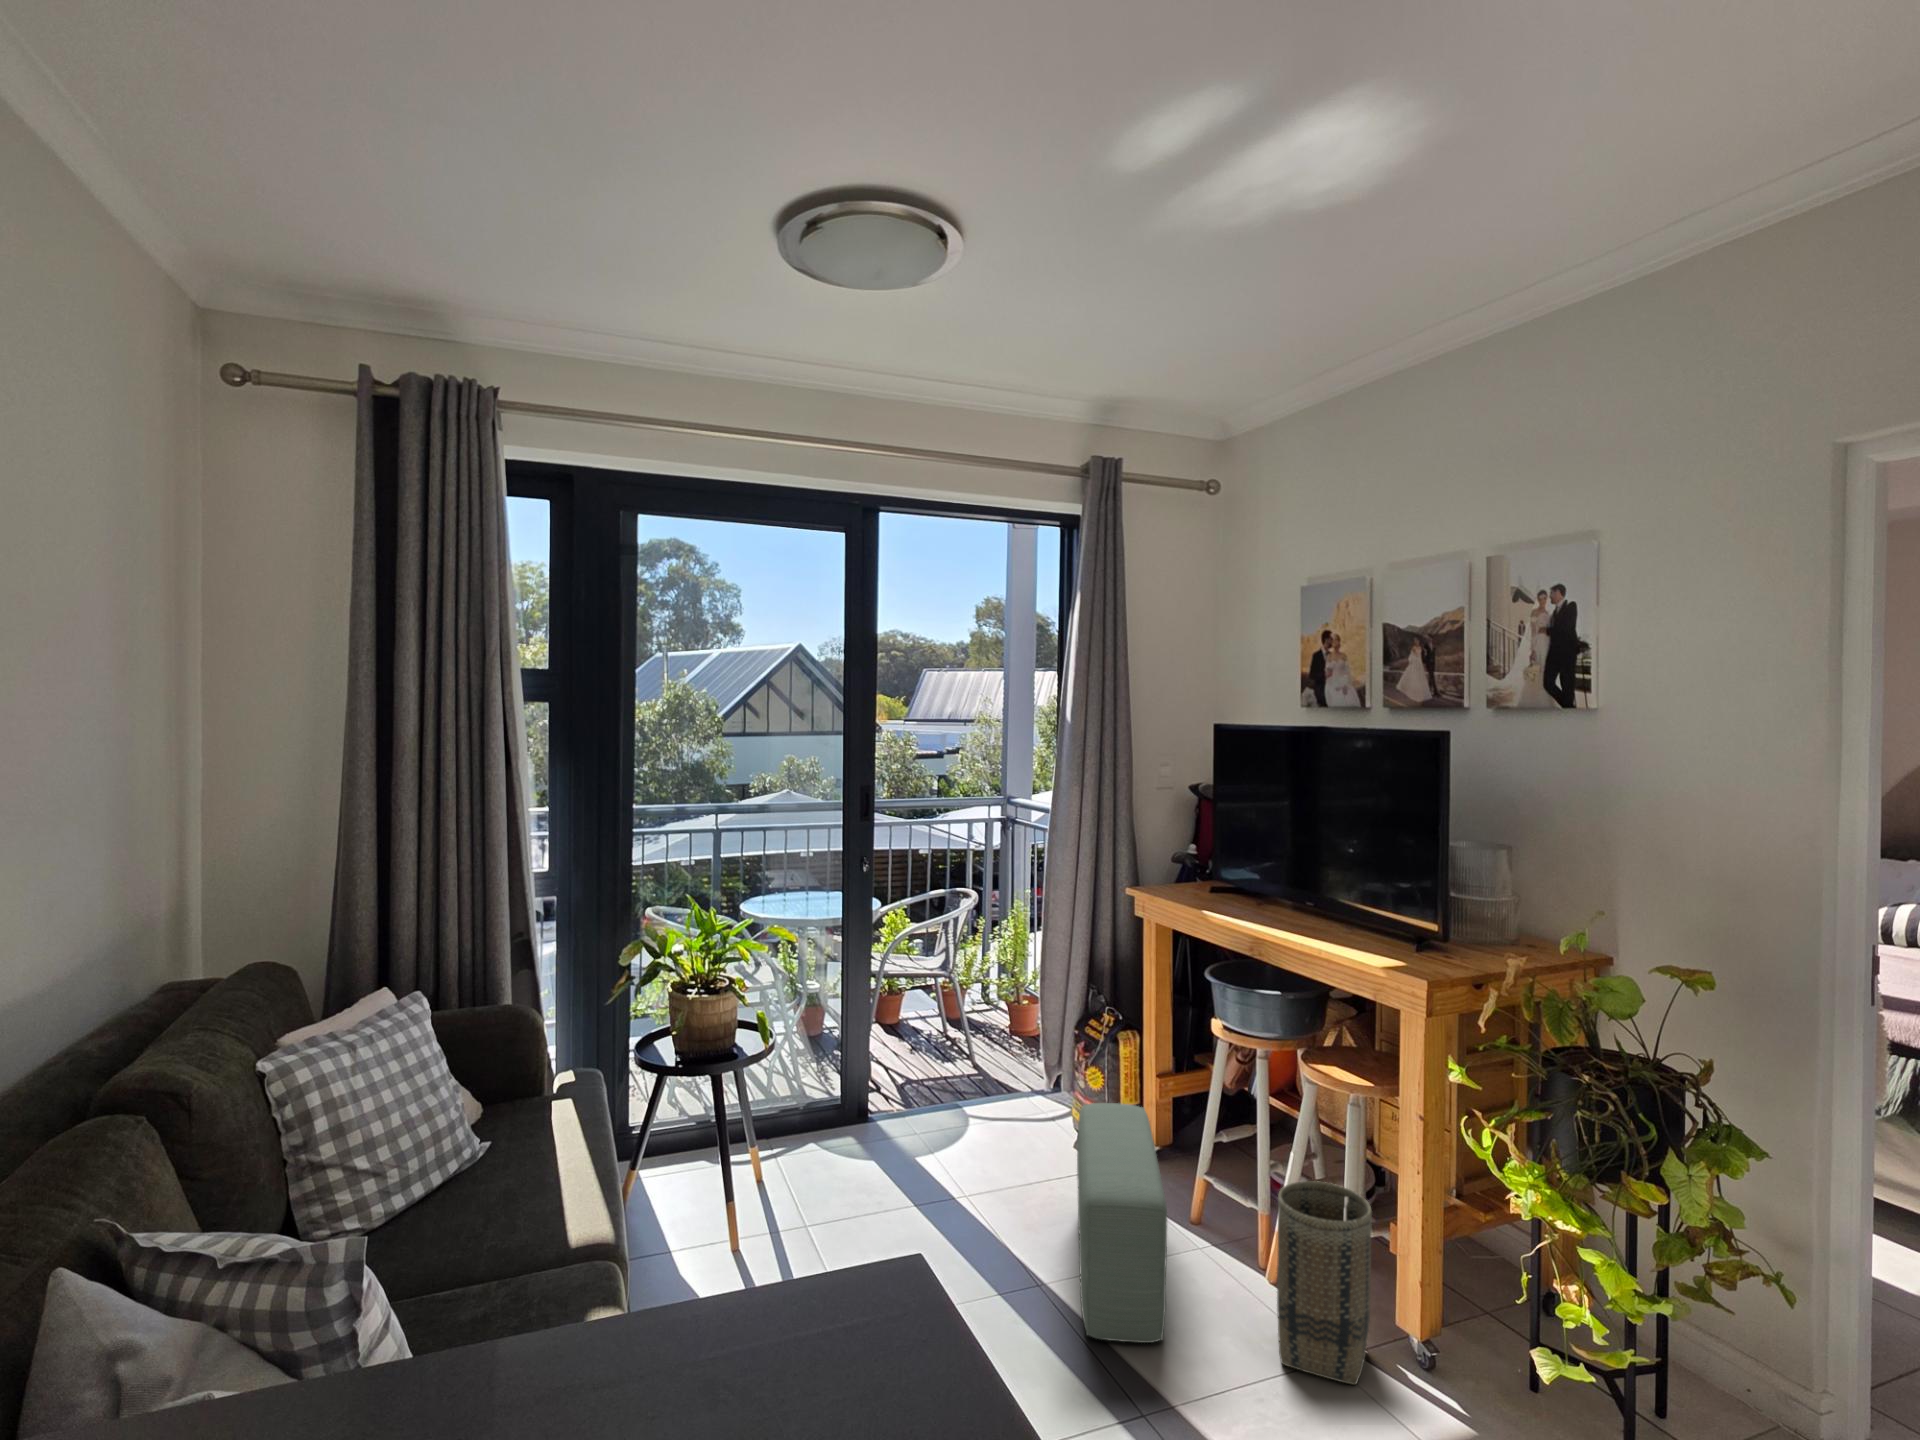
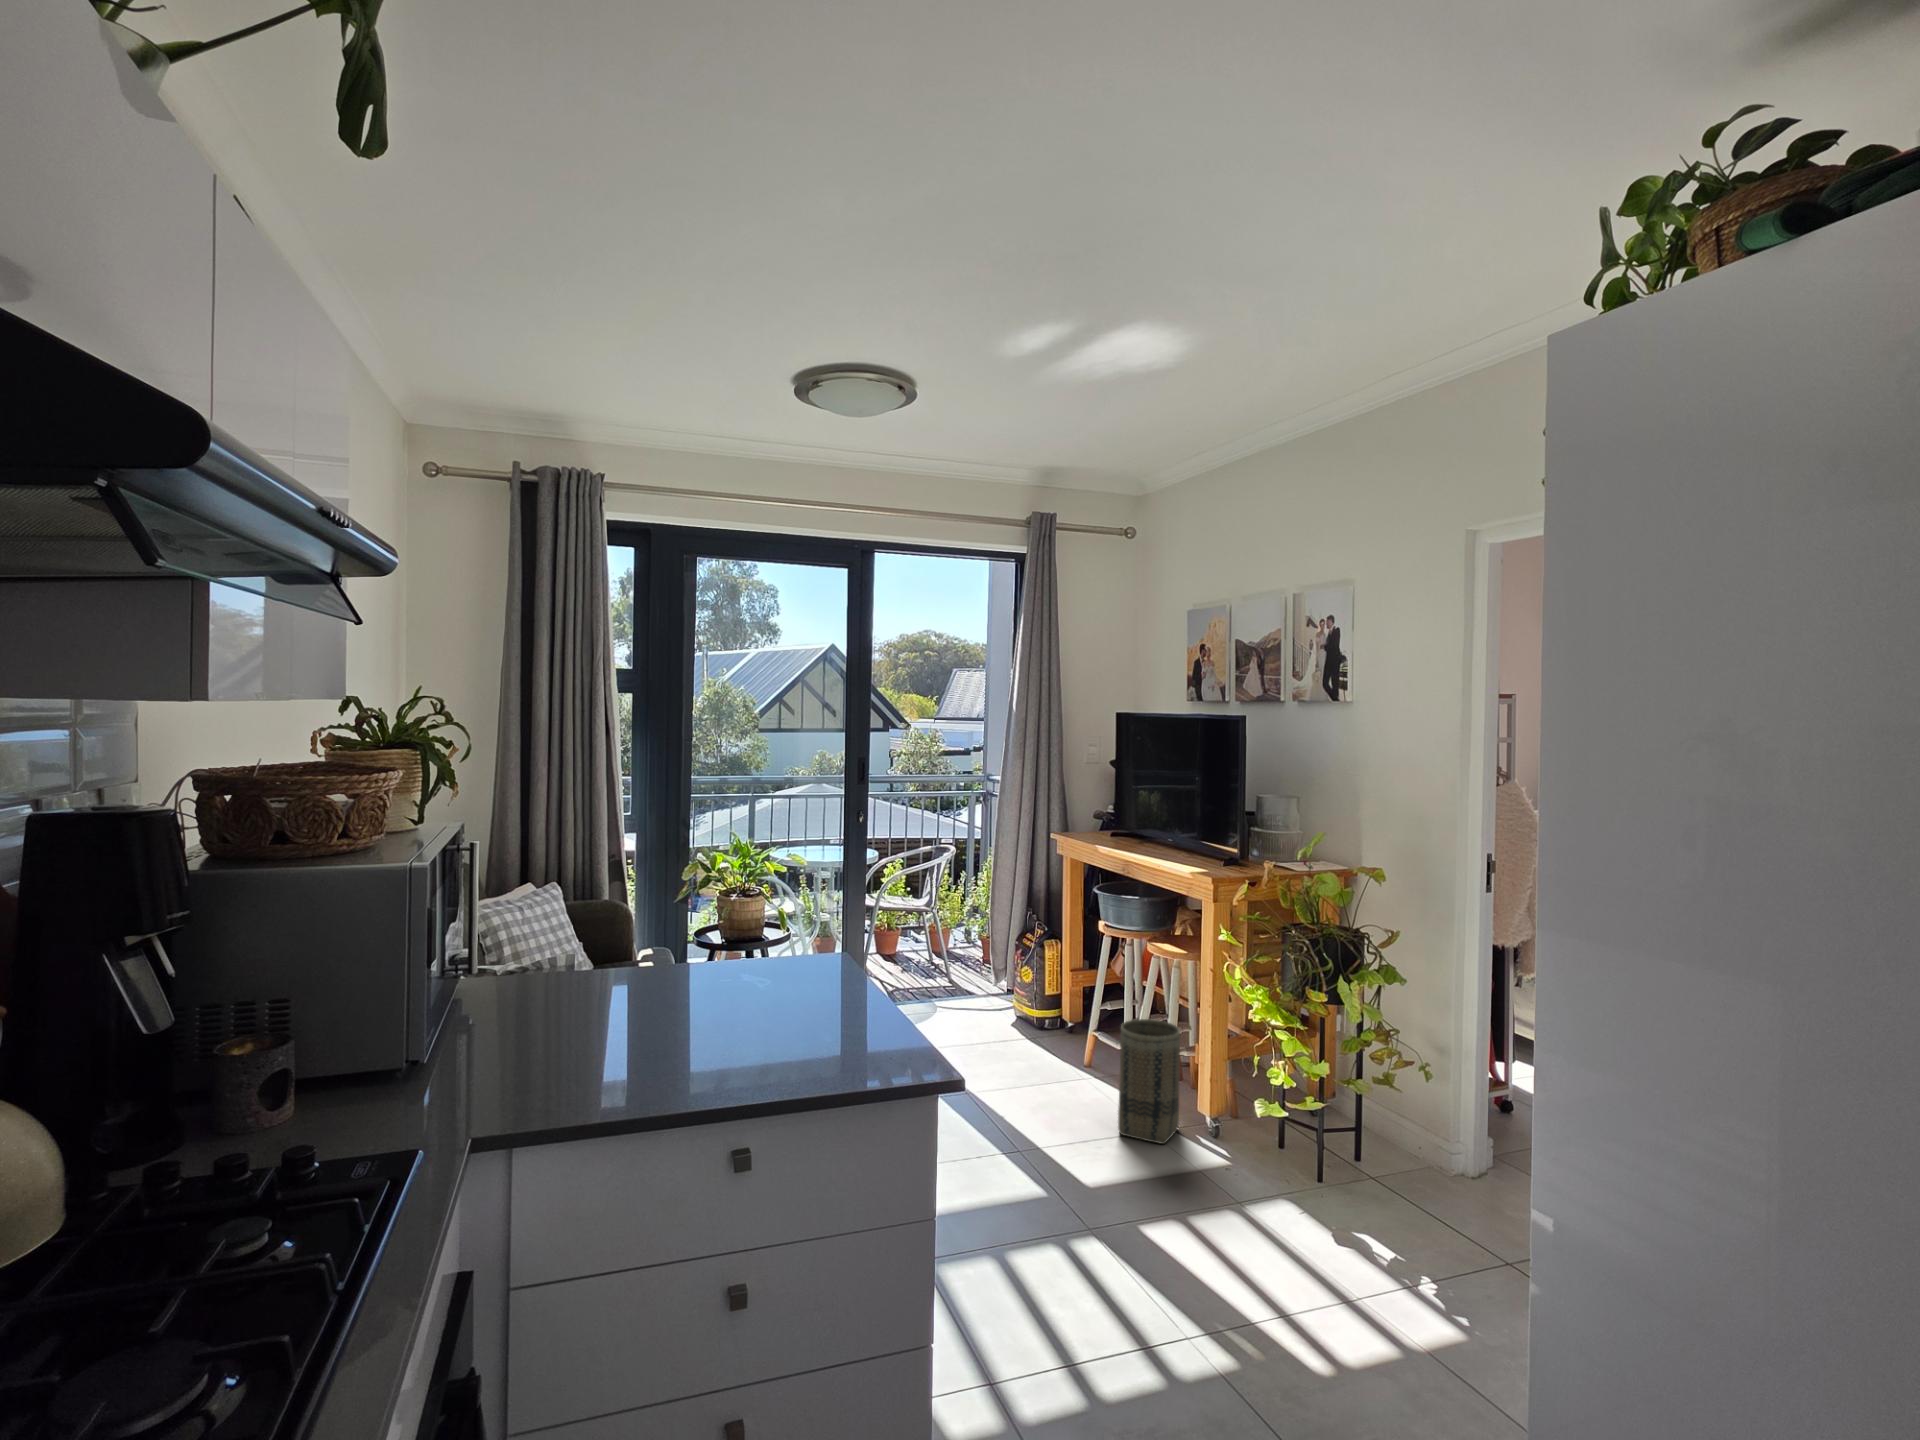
pouf: present [1077,1103,1167,1343] -> none [992,982,1056,1122]

